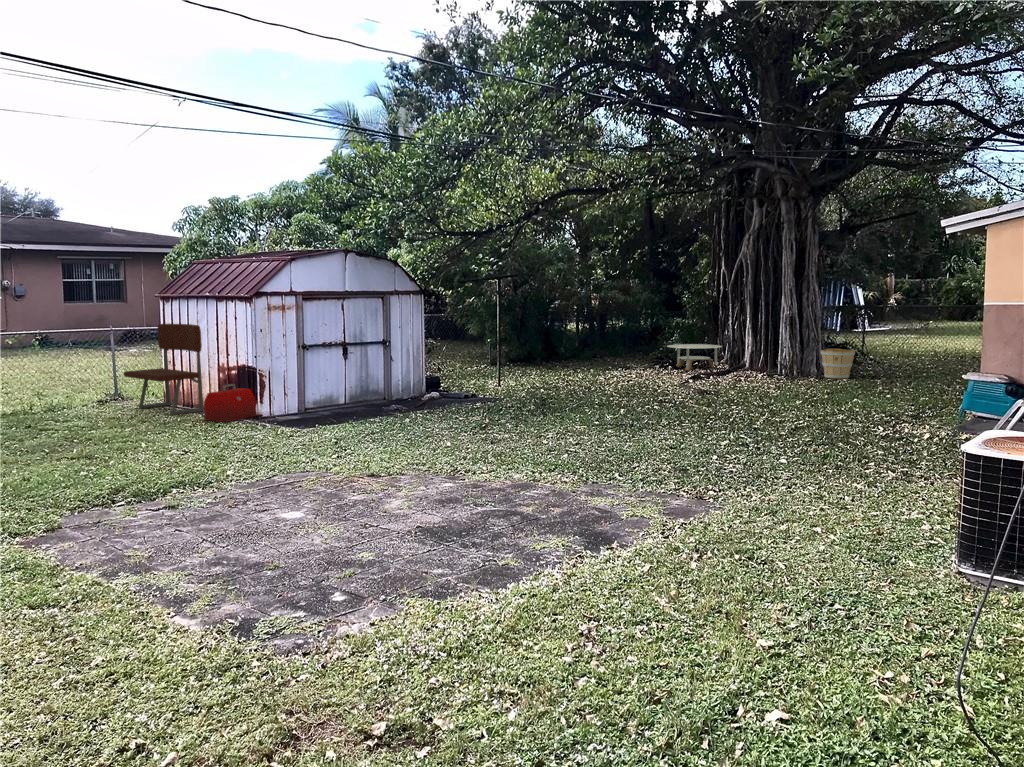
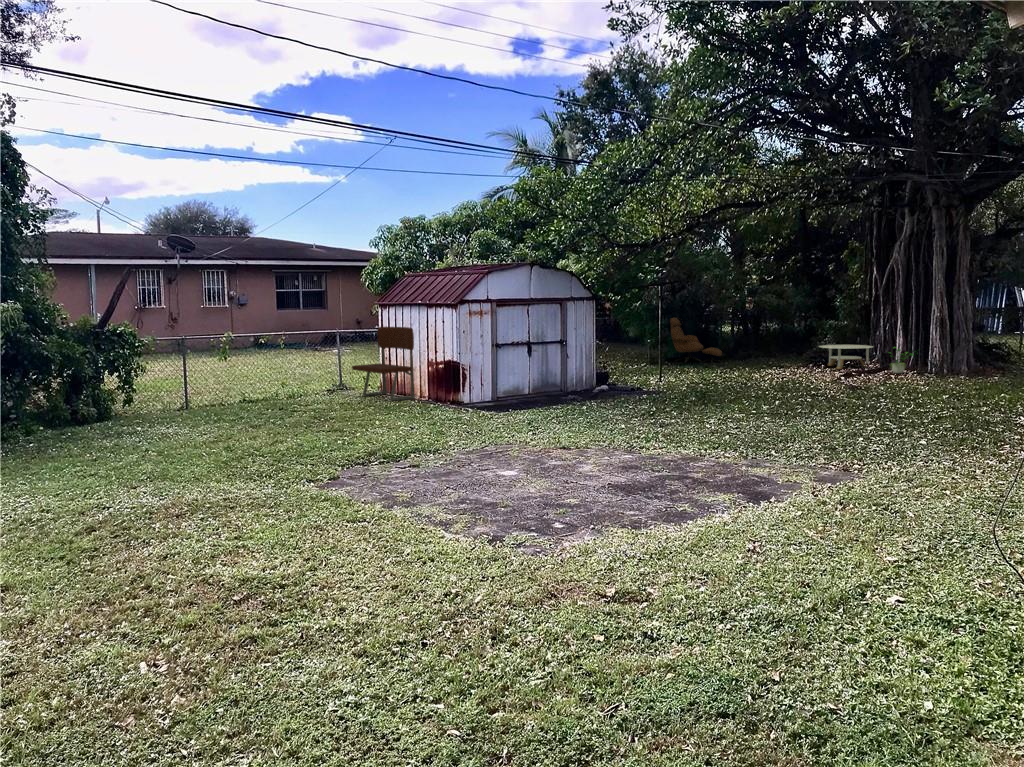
lounge chair: none [512,314,568,364] -> present [670,318,722,362]
potted plant: none [735,340,770,375] -> present [889,347,914,373]
wooden bucket: present [820,349,855,379] -> none [974,348,1011,377]
toolbox: present [204,384,256,422] -> none [418,376,458,407]

